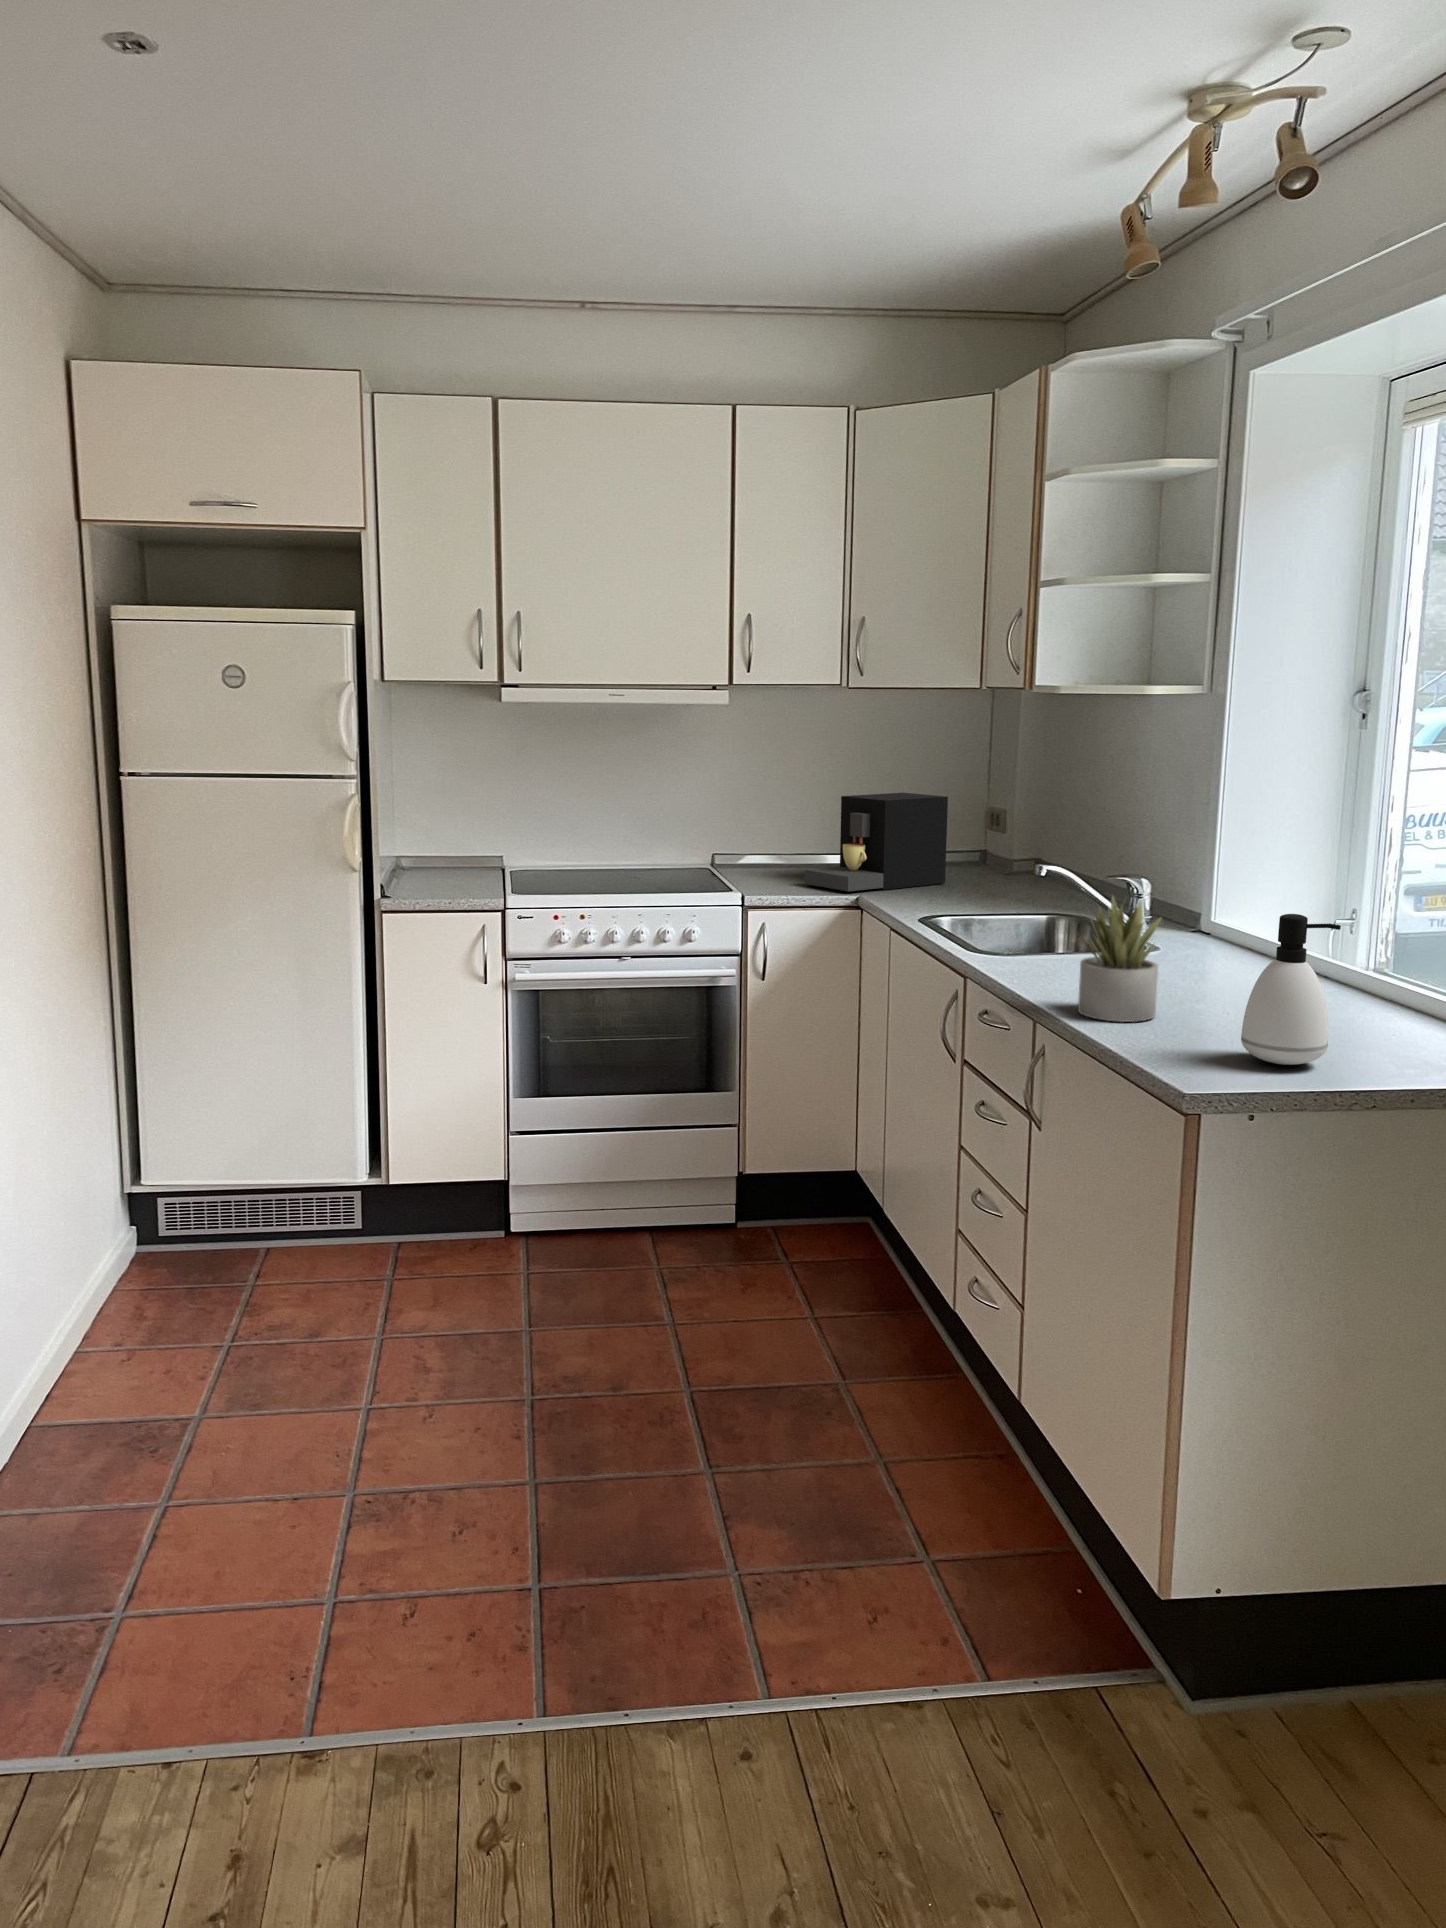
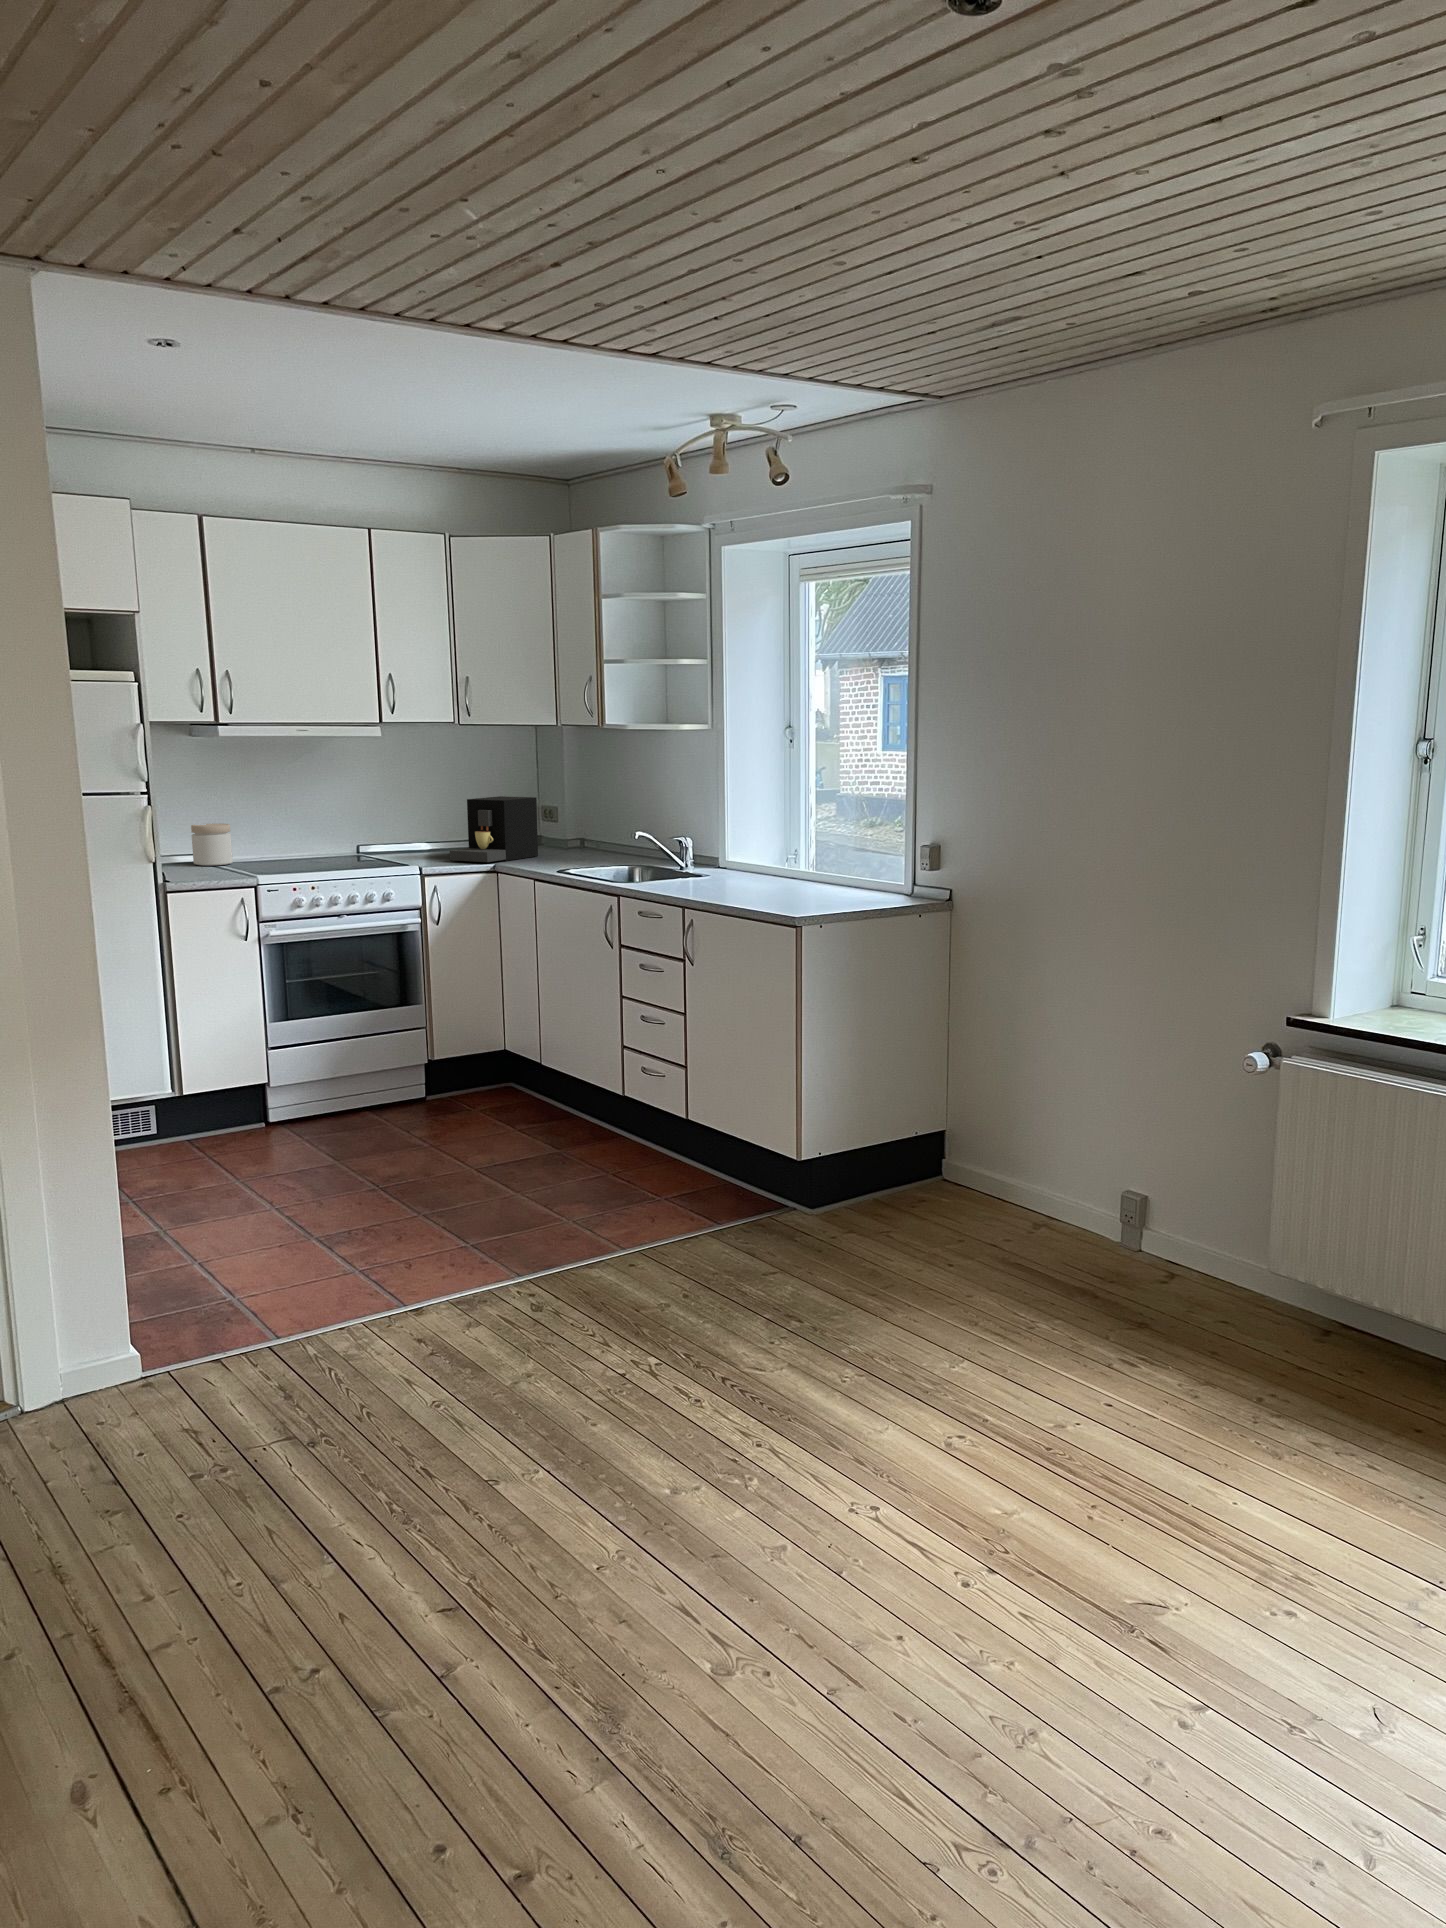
jar: none [486,816,536,872] -> present [191,824,233,866]
succulent plant: present [1078,896,1161,1022] -> none [700,835,742,899]
soap dispenser: present [1241,914,1341,1065] -> none [795,834,835,905]

